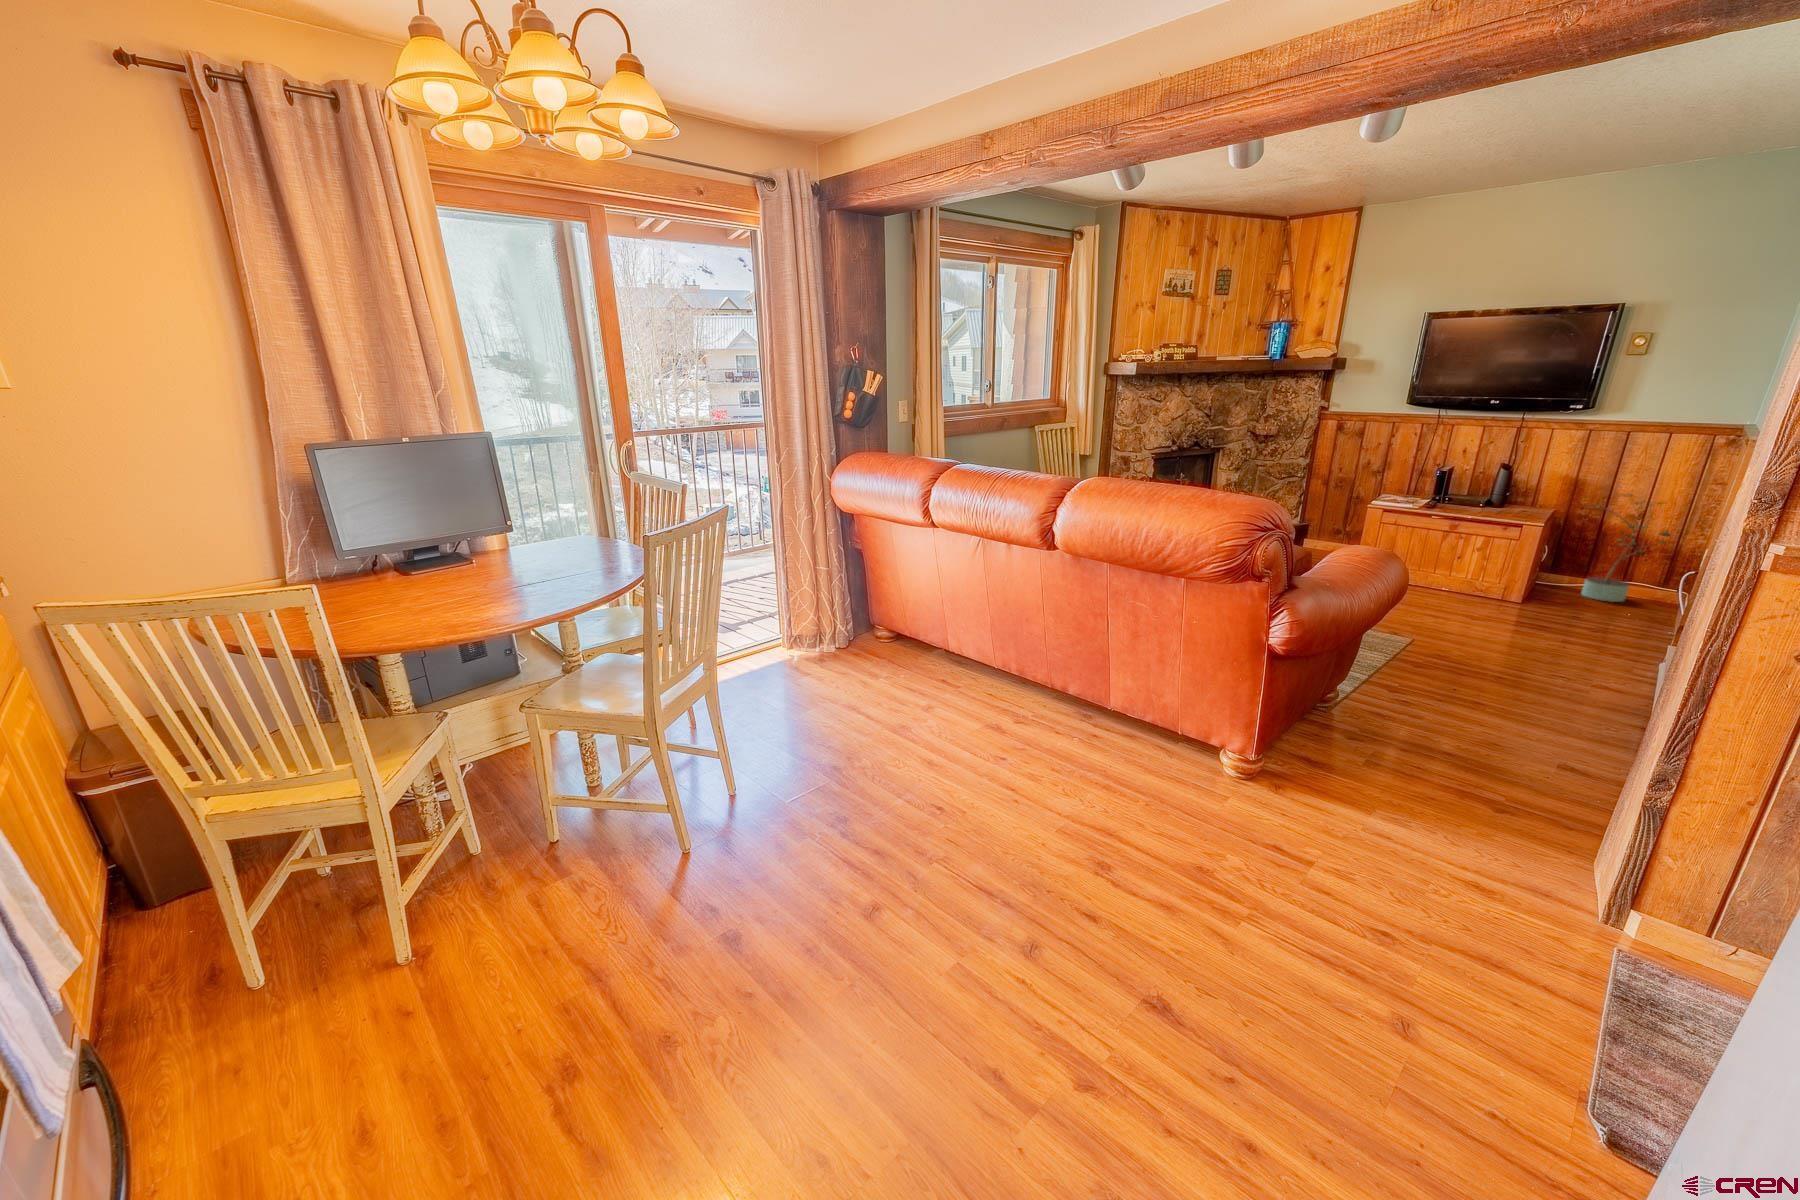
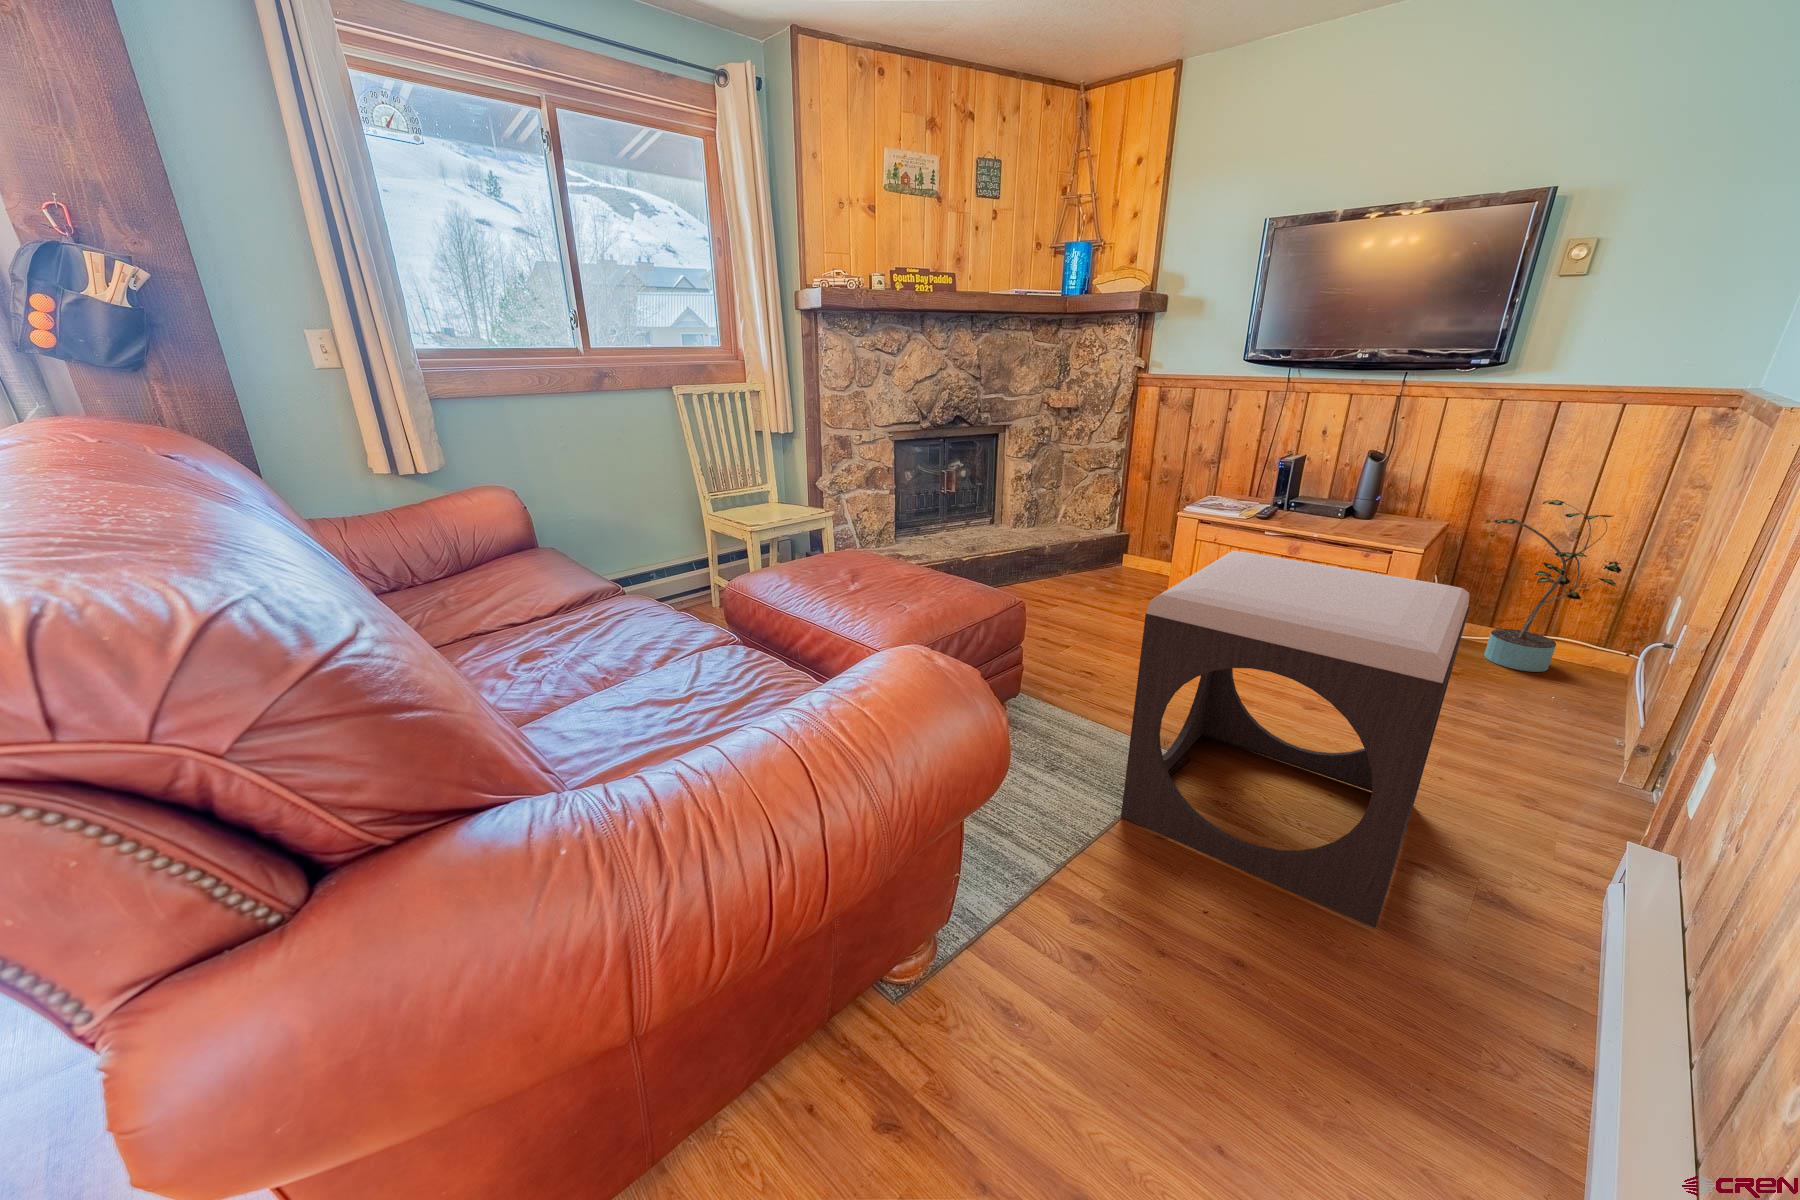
footstool: none [1387,519,1580,689] -> present [1121,551,1470,928]

